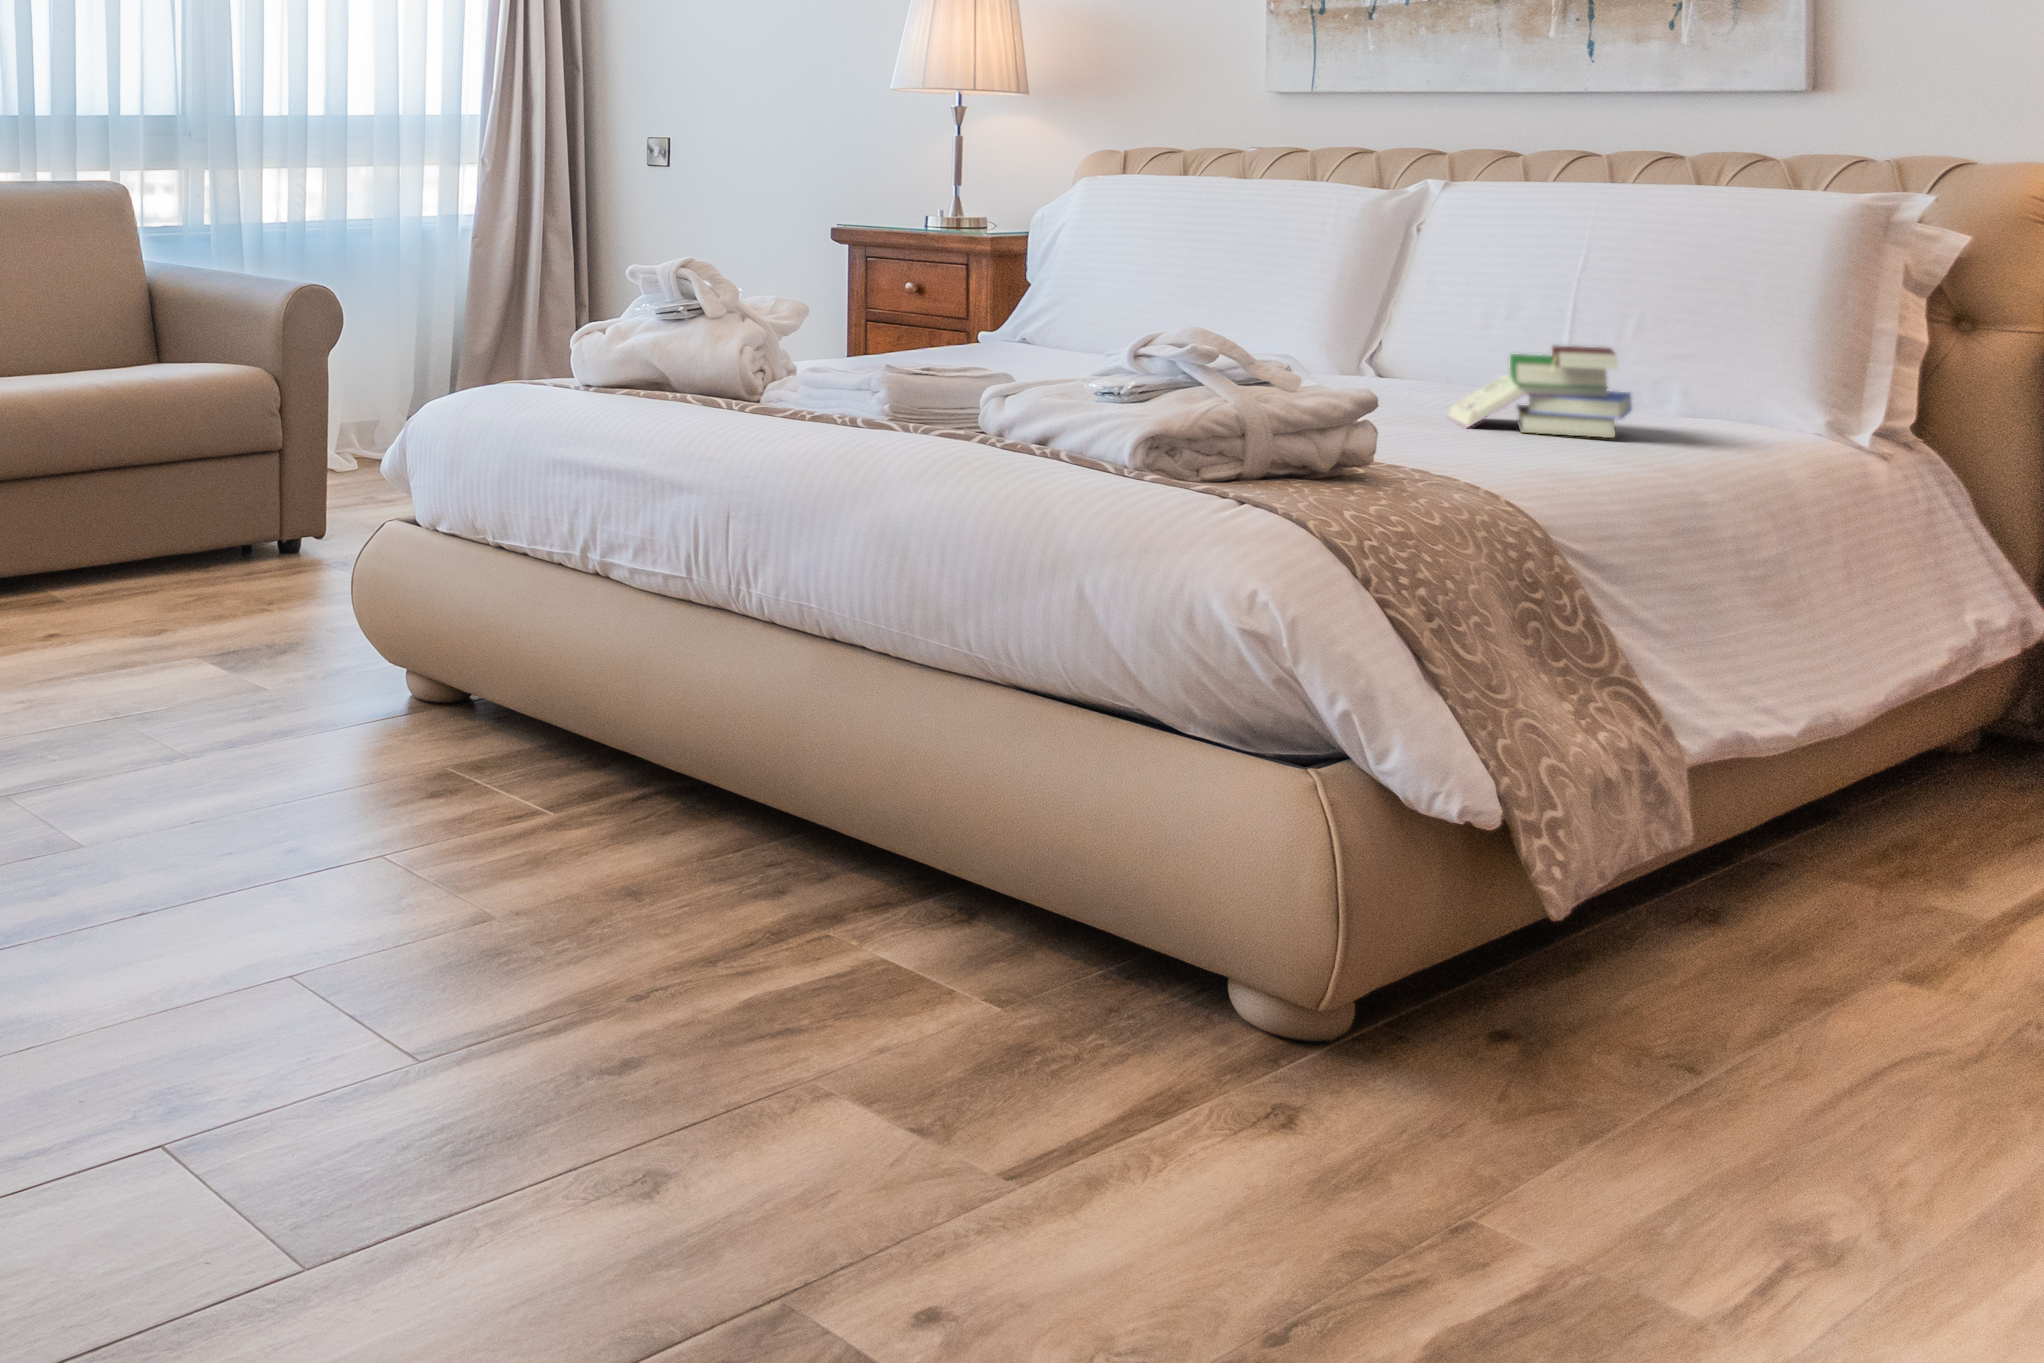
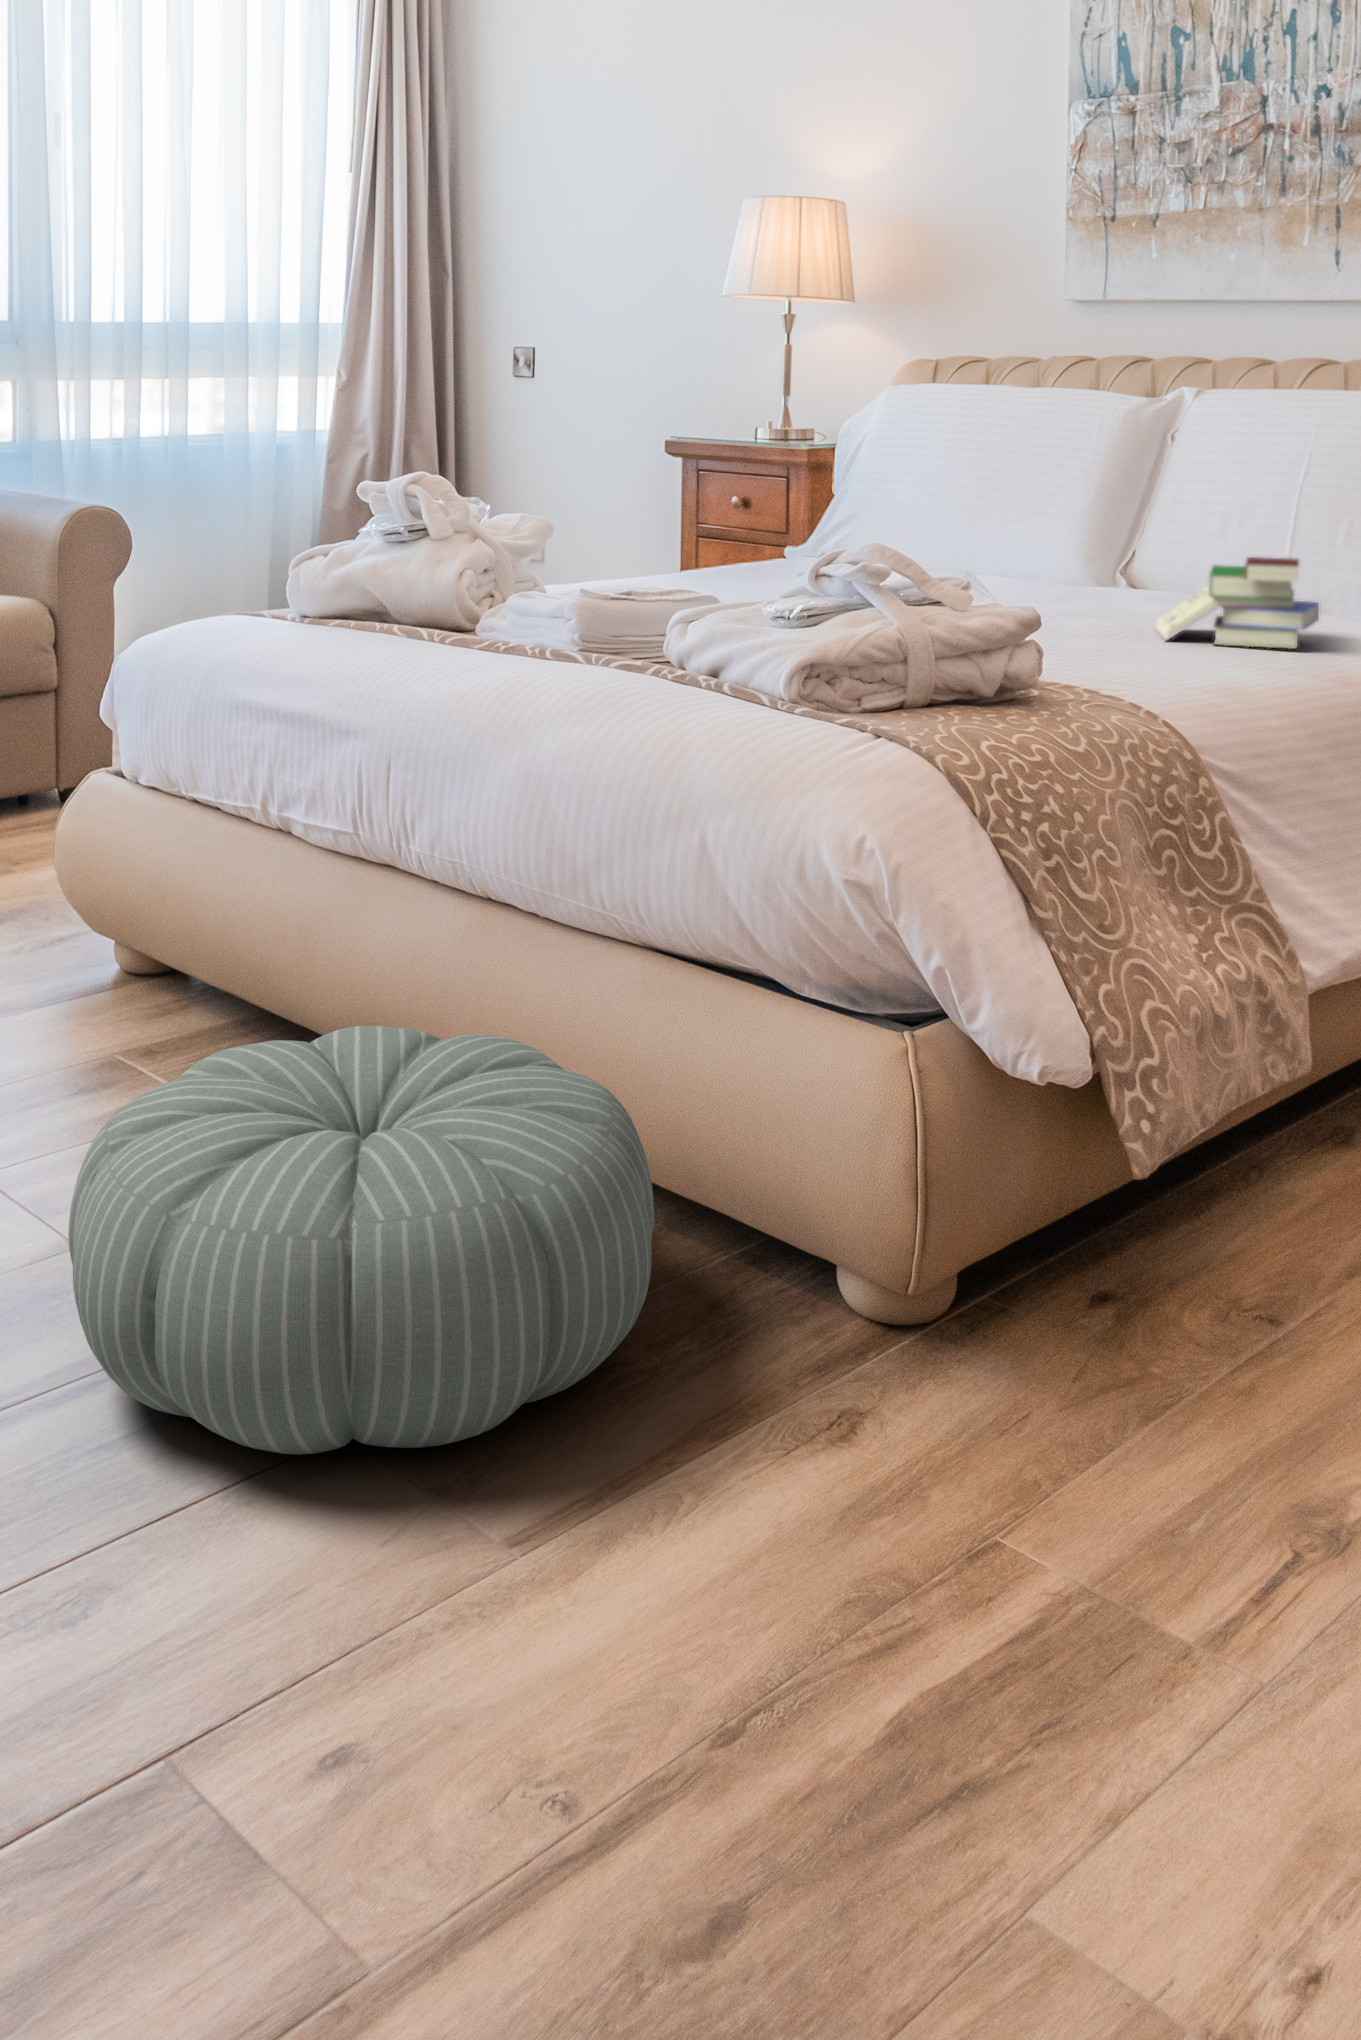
pouf: none [527,749,1081,1116] -> present [68,1026,654,1455]

